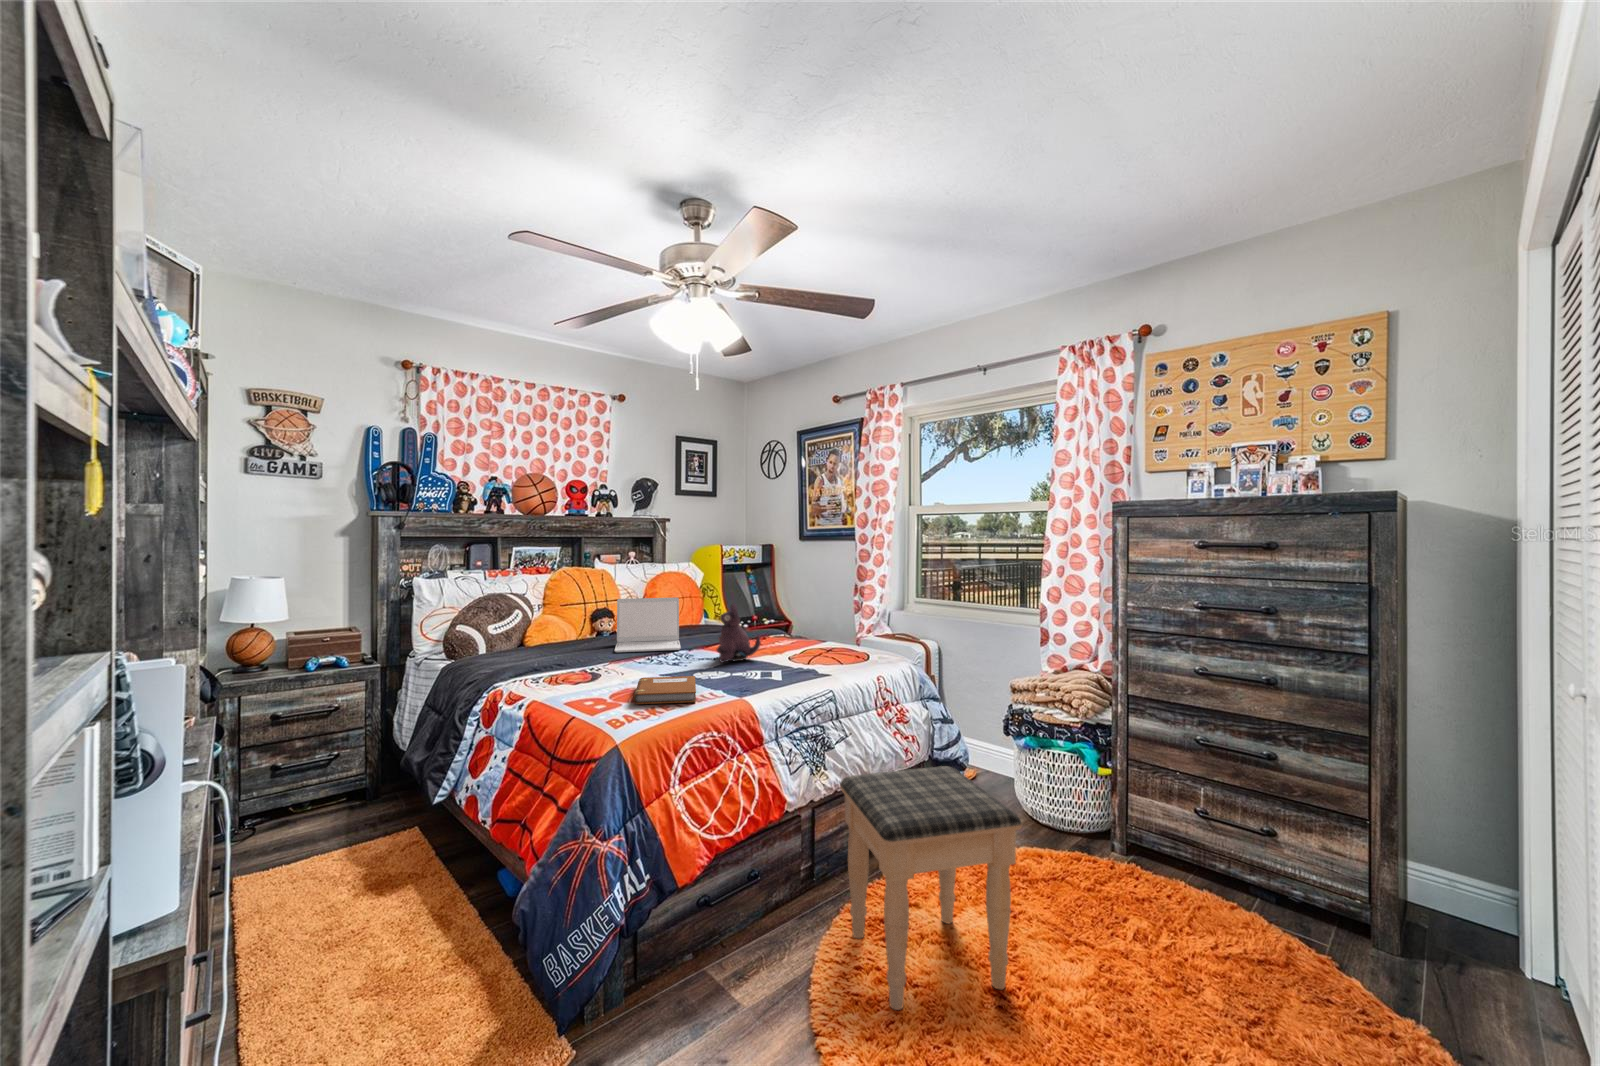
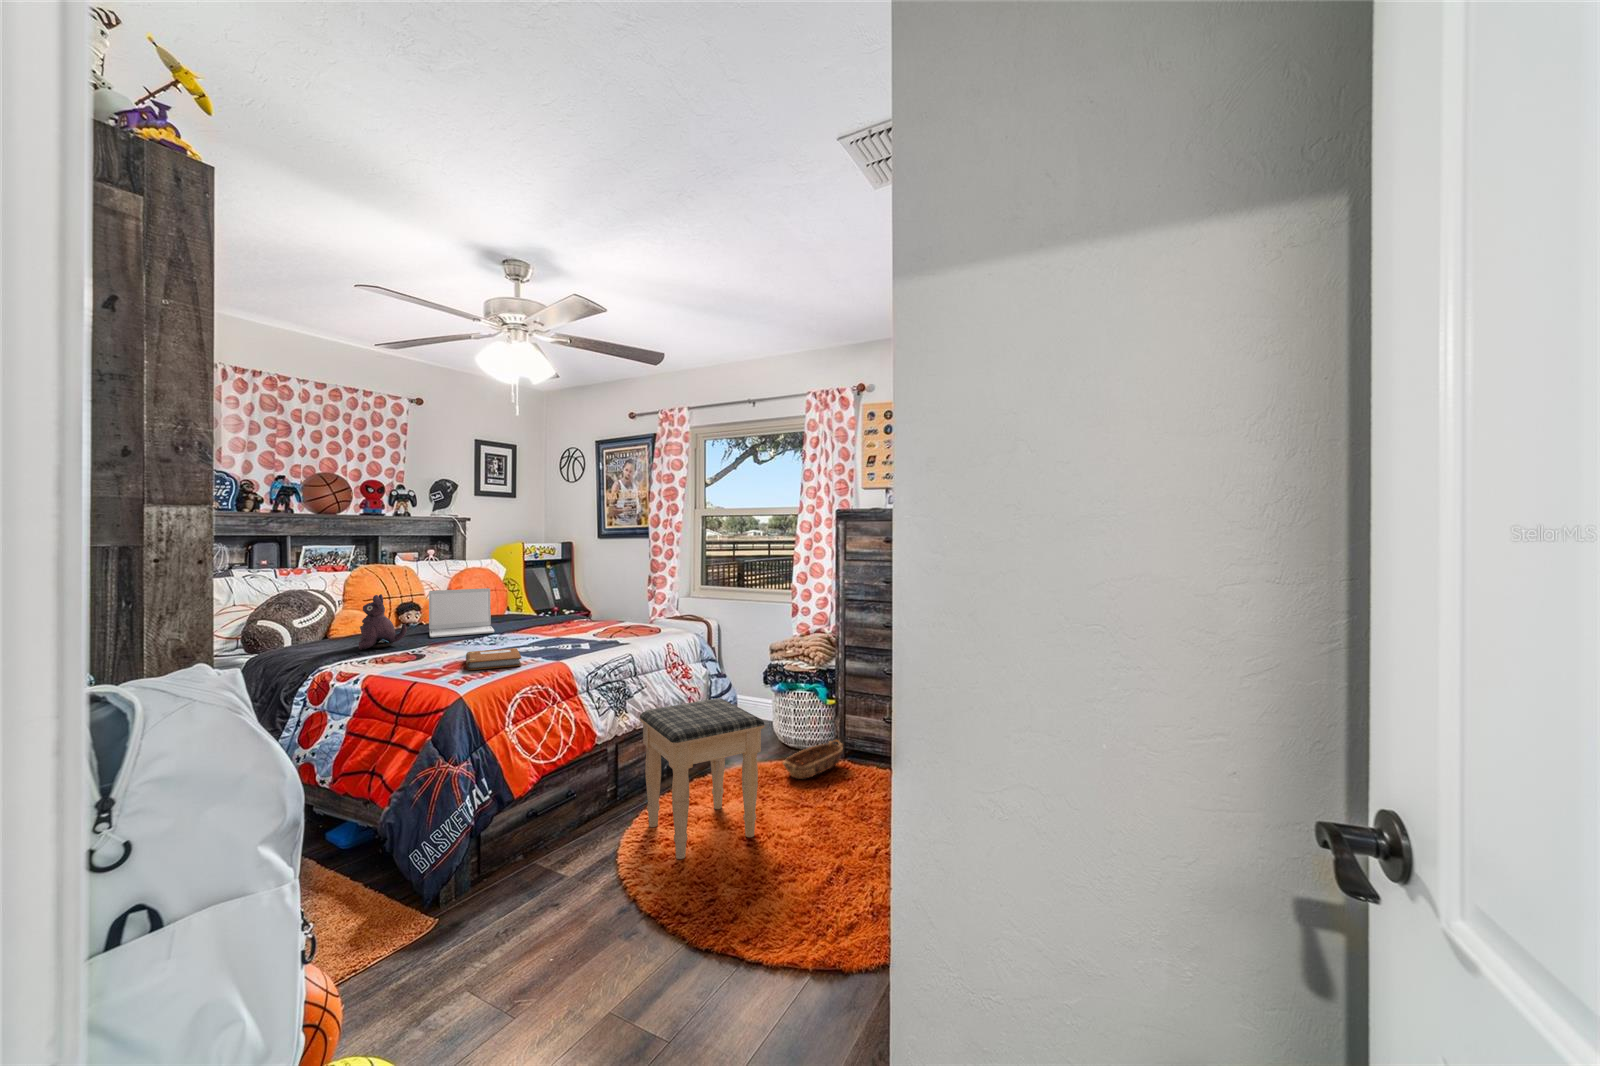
plush toy: present [716,603,761,663] -> present [359,594,407,650]
basket: none [1015,822,1136,908] -> present [783,740,843,779]

